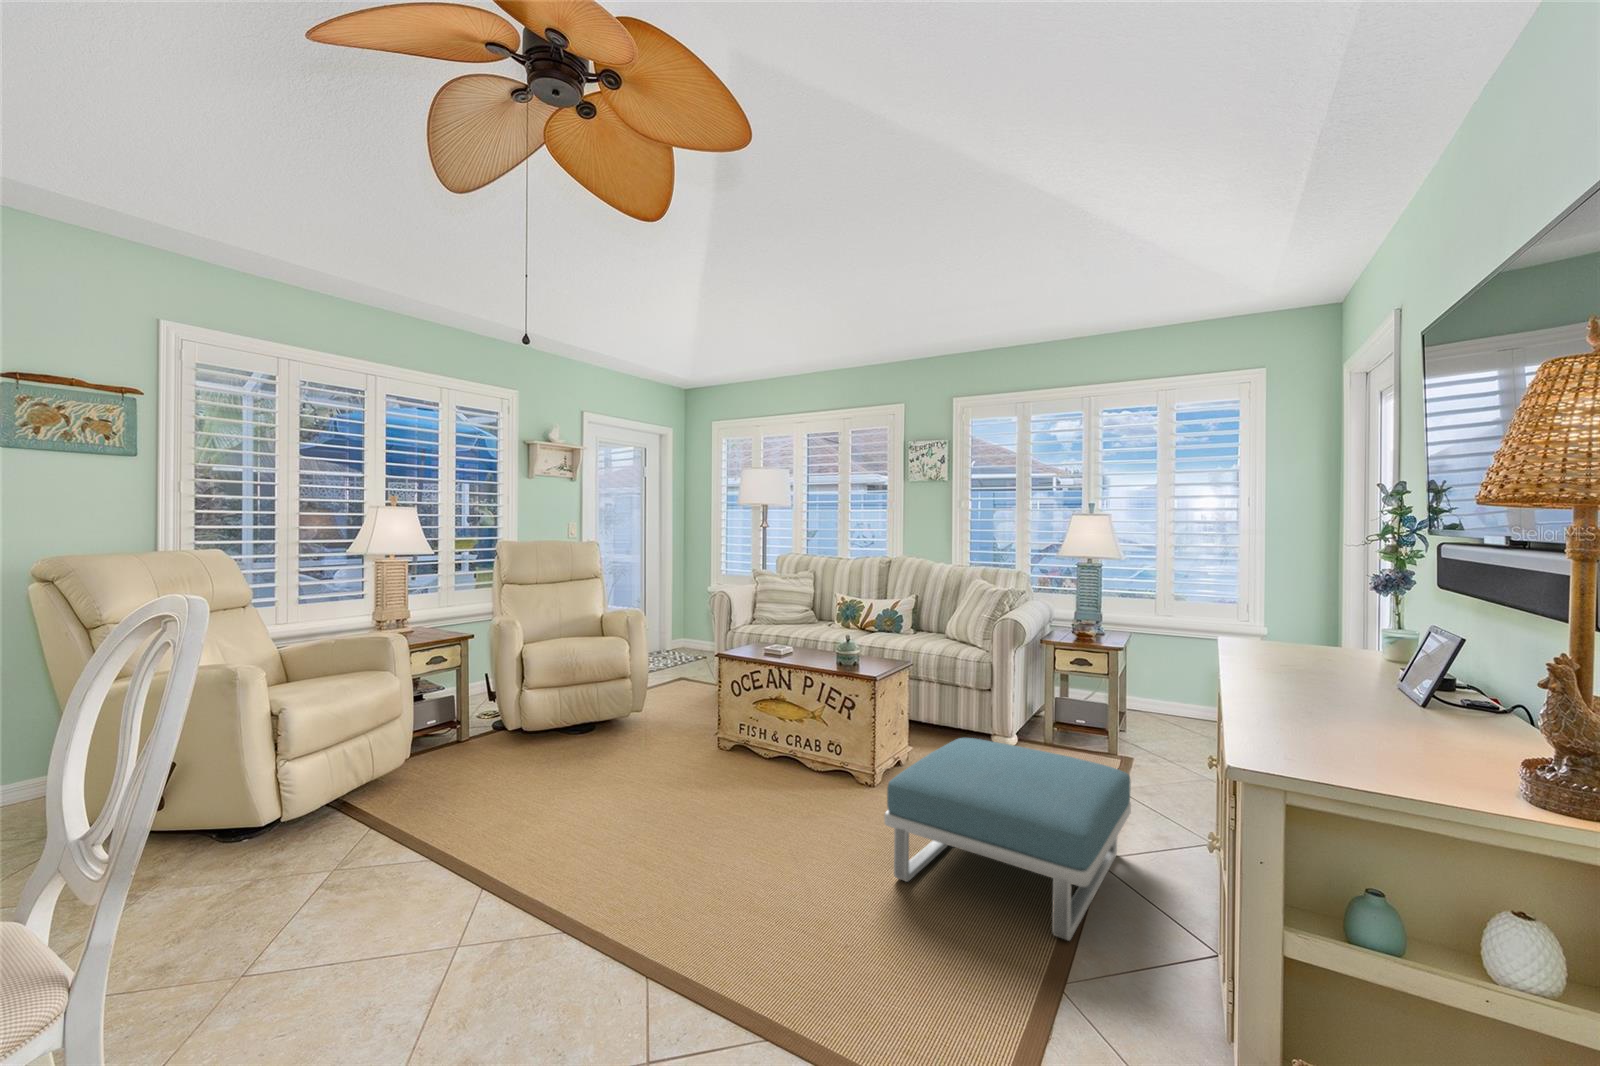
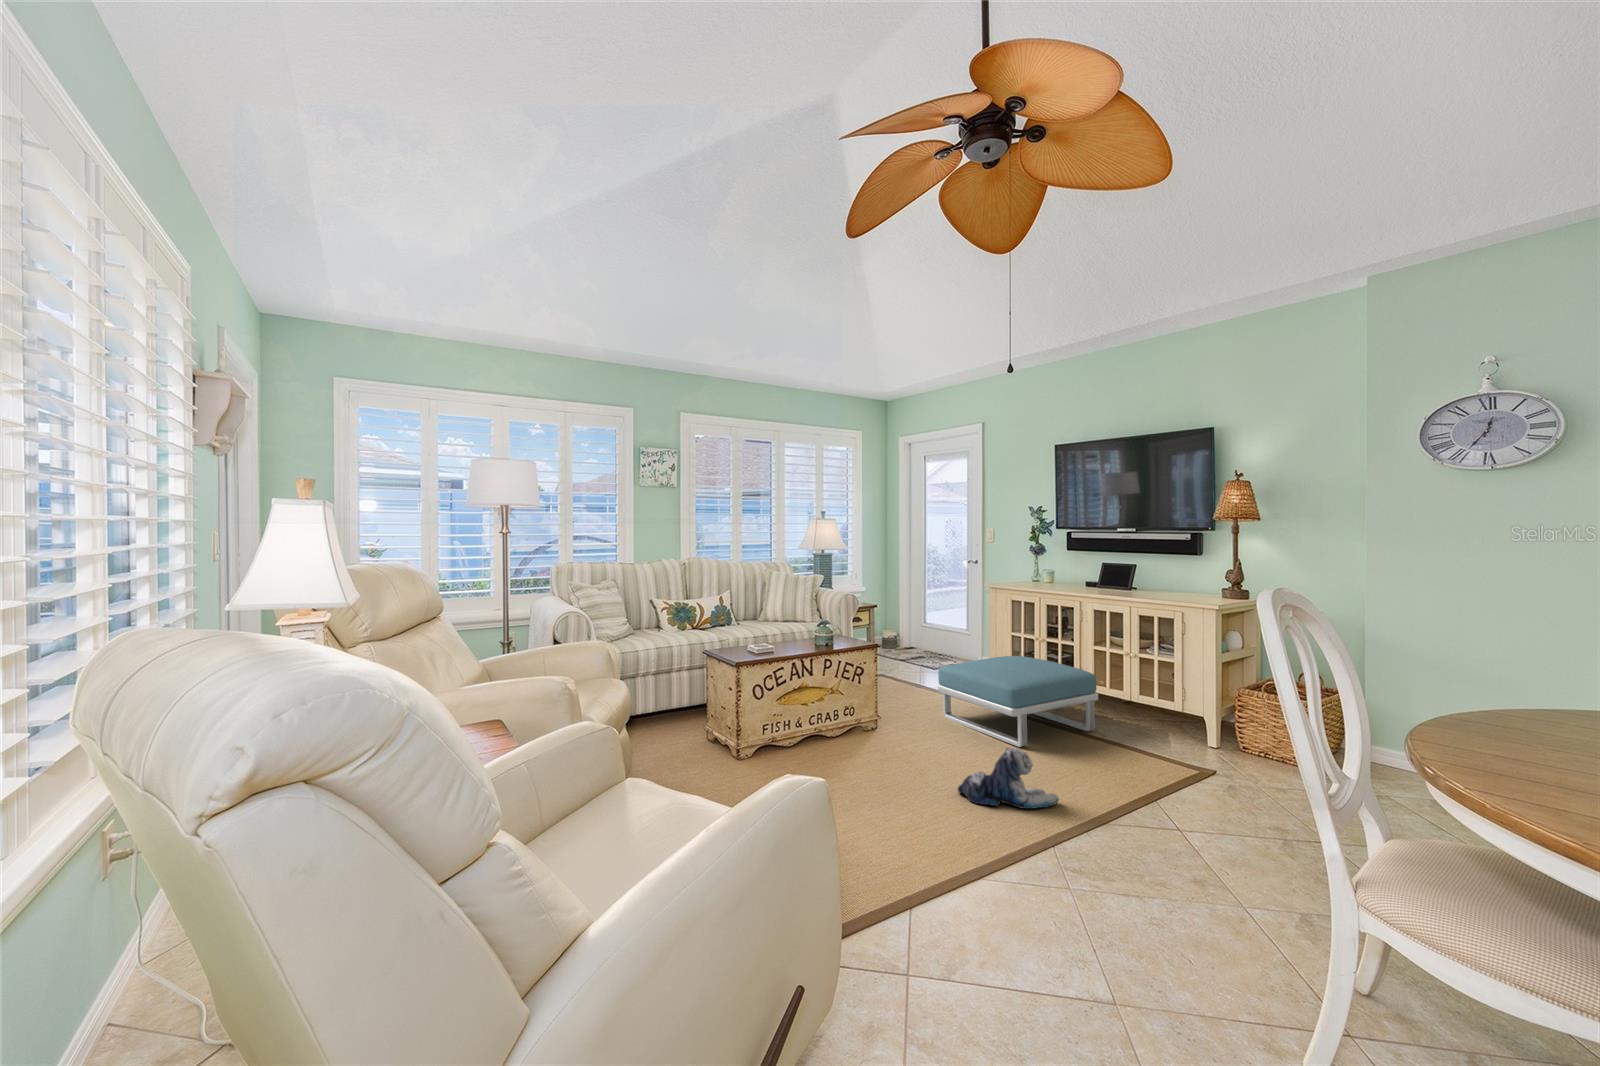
plush toy: none [662,823,730,923] -> present [958,748,1059,809]

